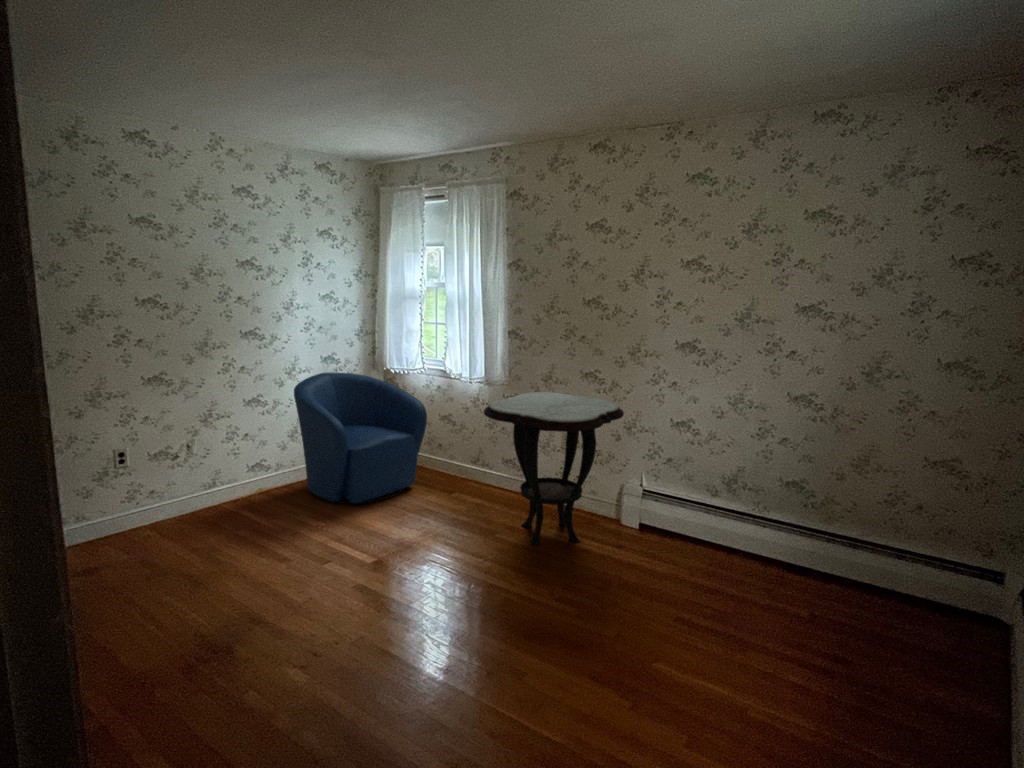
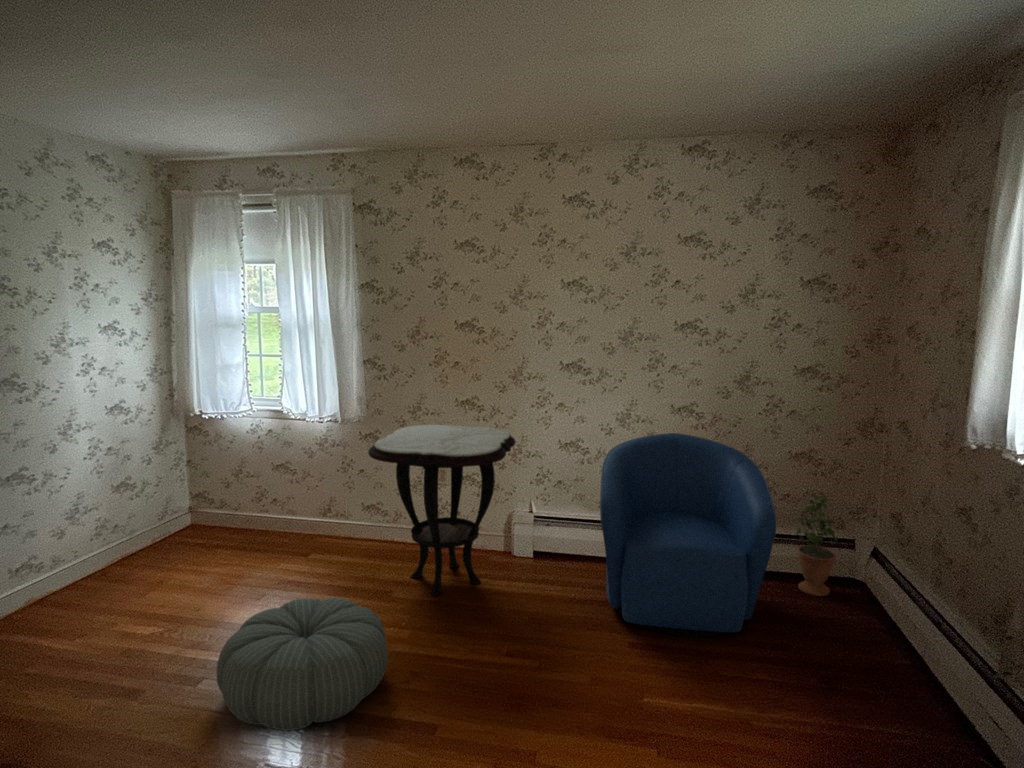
armchair: present [294,372,427,504] -> present [600,433,776,637]
potted plant: none [929,510,993,637] -> present [793,492,837,596]
pouf: none [323,521,459,621] -> present [217,597,388,731]

